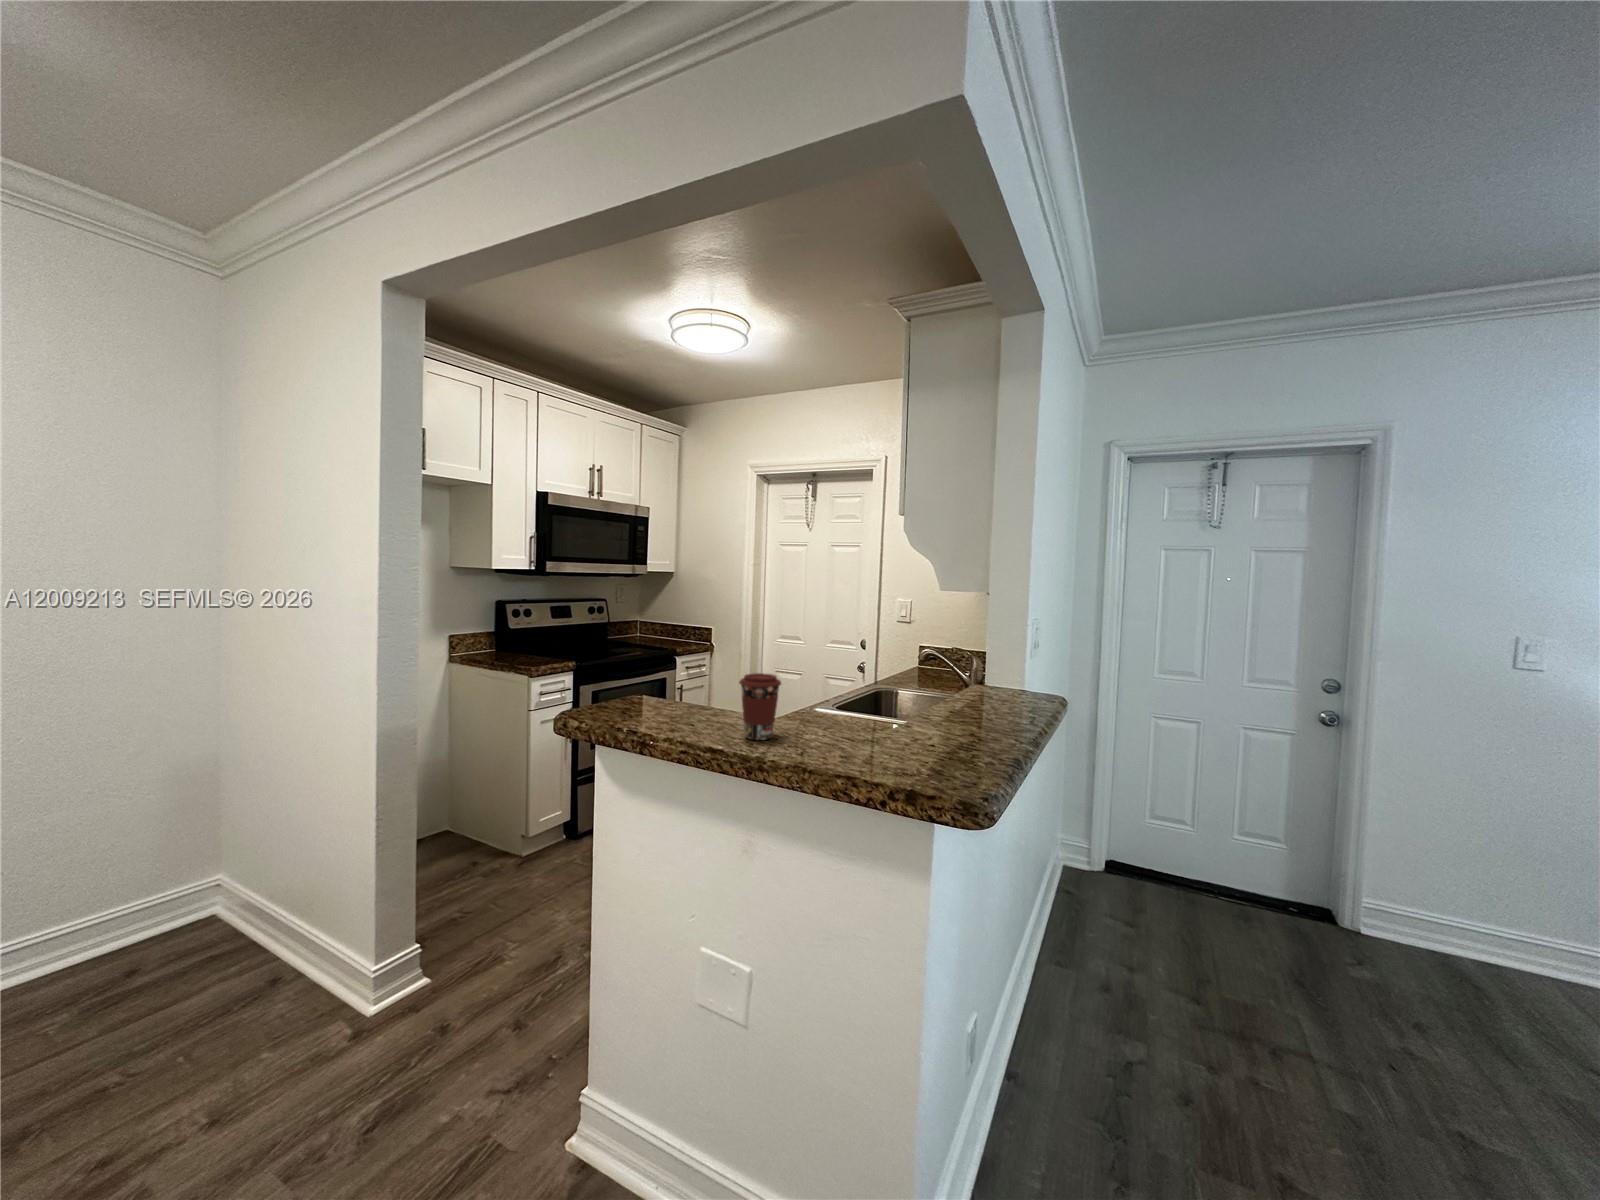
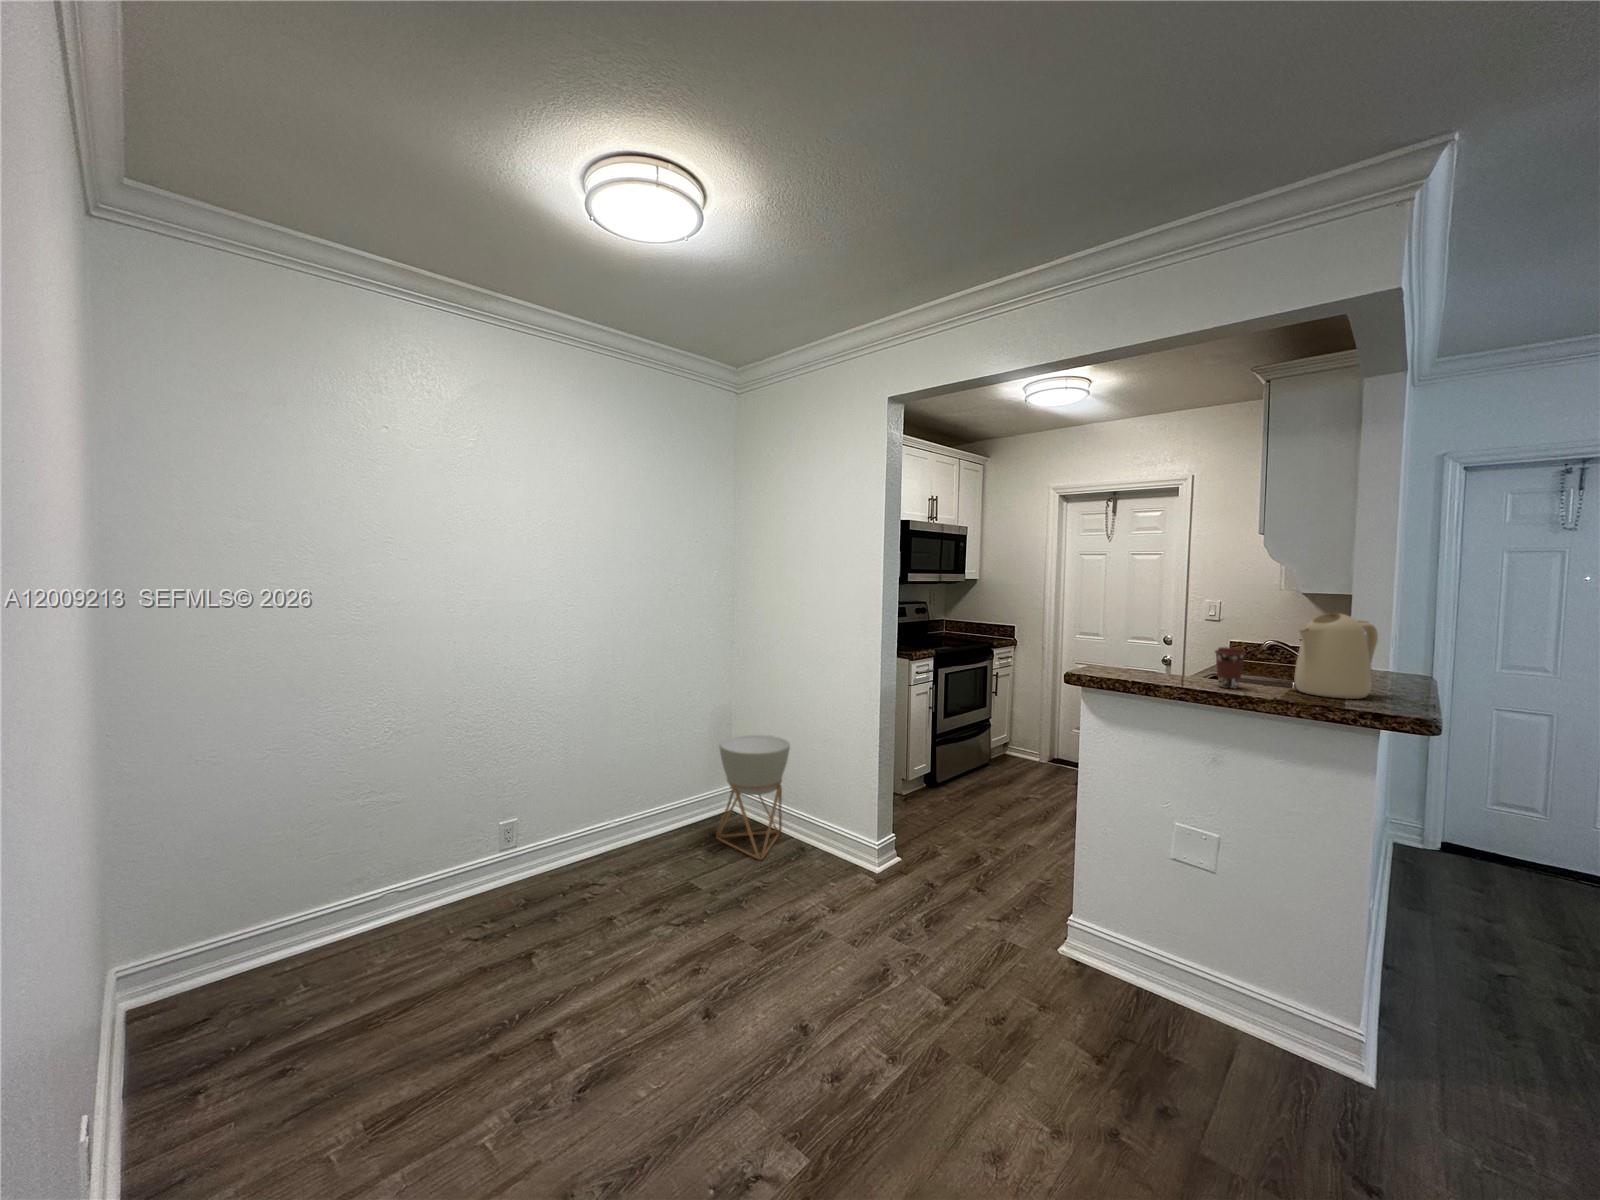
kettle: none [840,620,956,756] -> present [1294,613,1378,699]
planter: none [105,802,261,1019] -> present [716,735,790,860]

